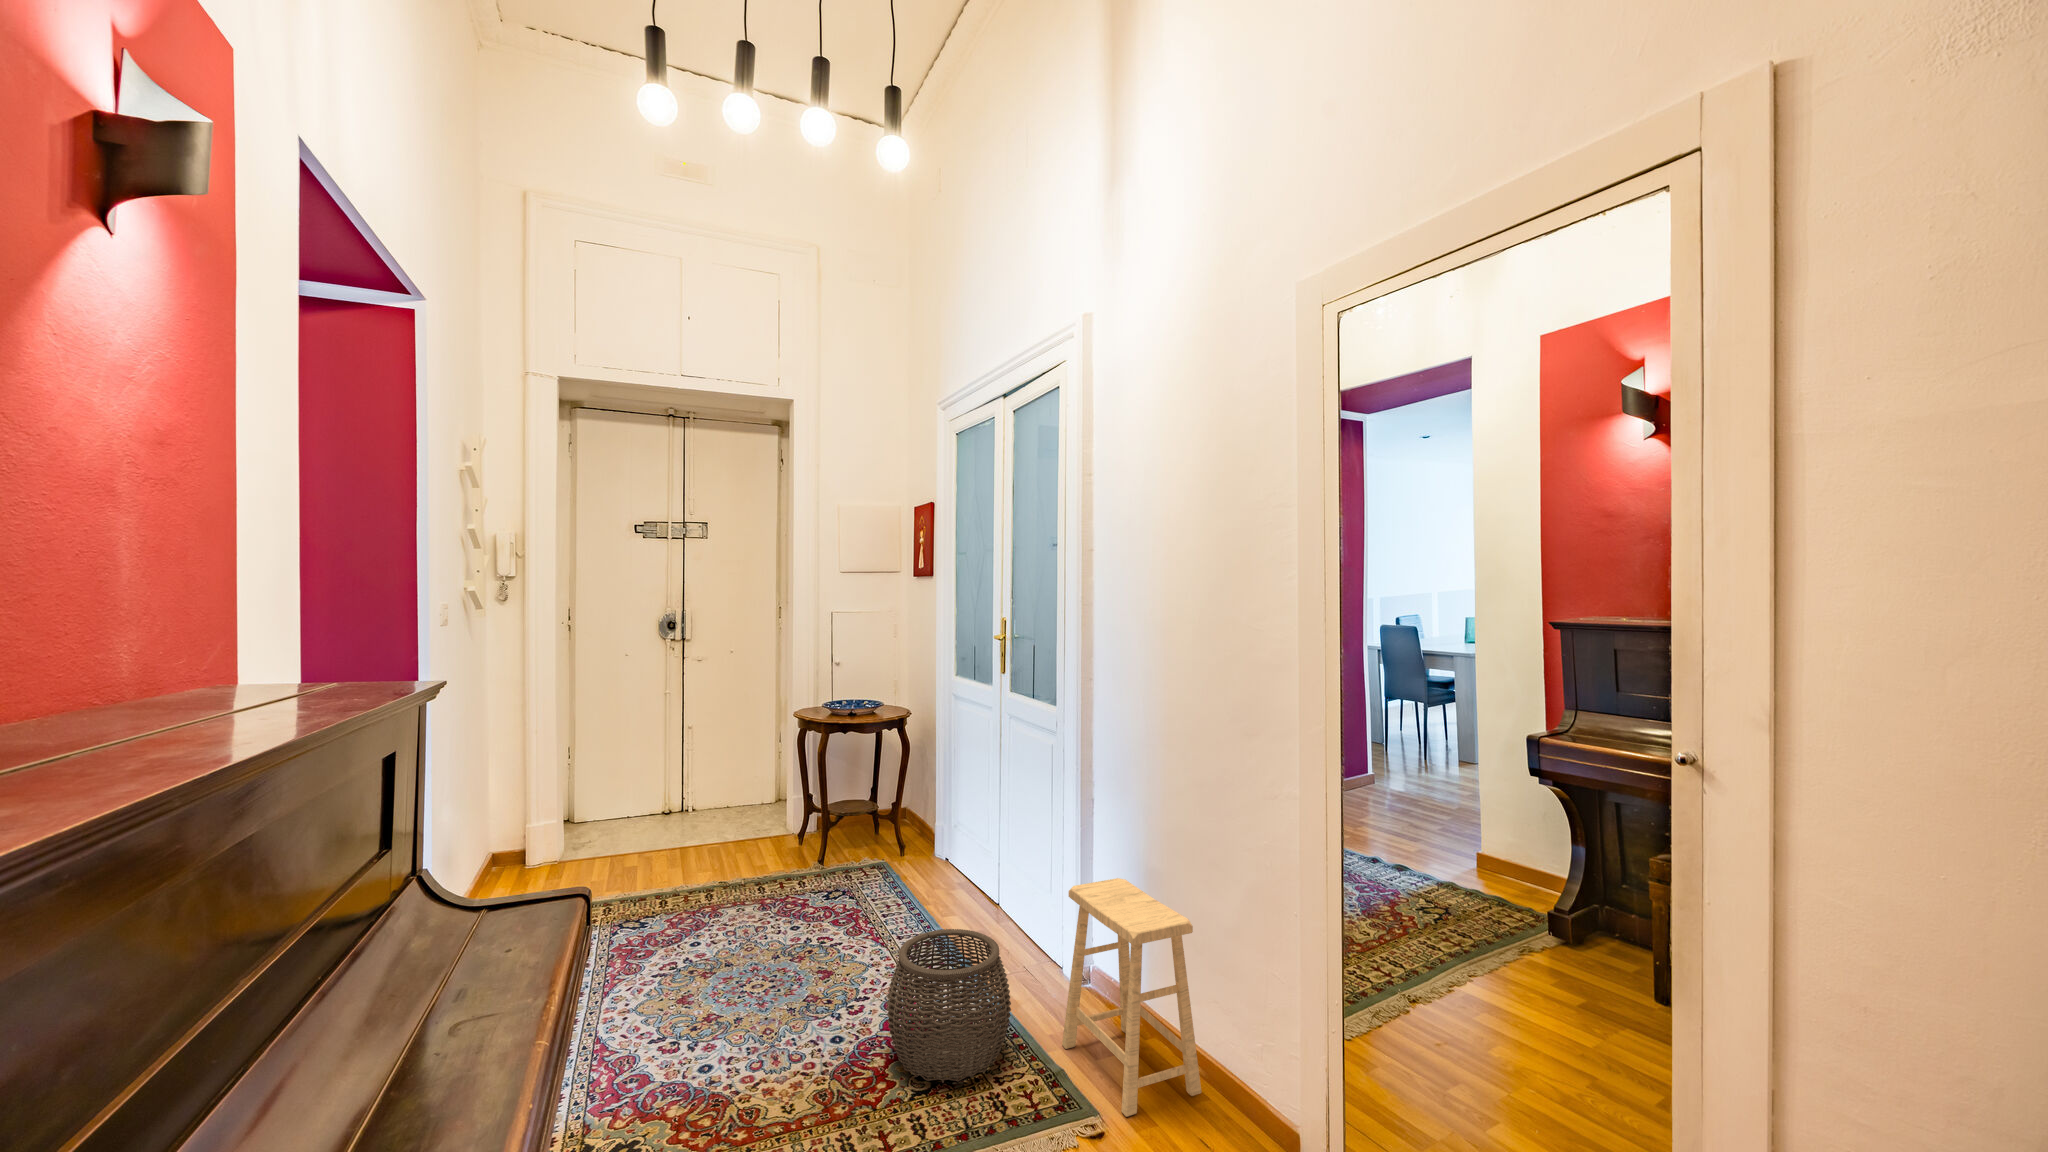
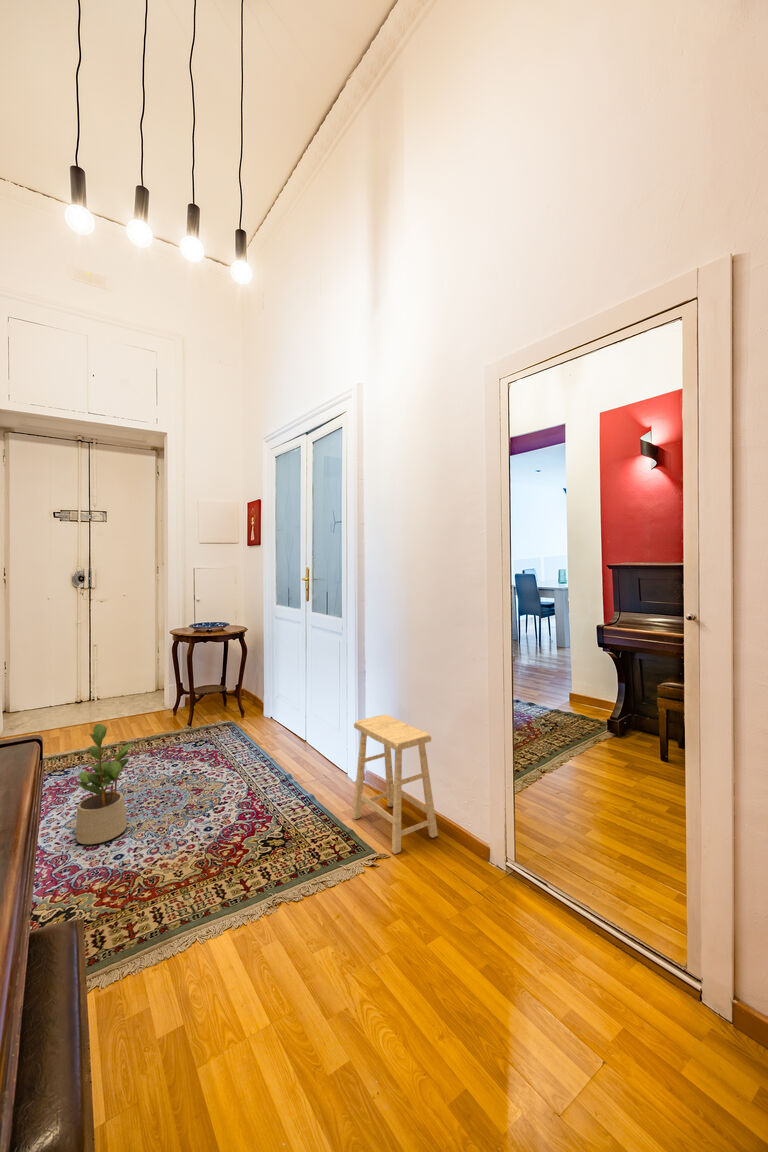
potted plant: none [648,861,733,1045] -> present [76,724,132,844]
woven basket: present [887,929,1011,1083] -> none [240,753,321,847]

